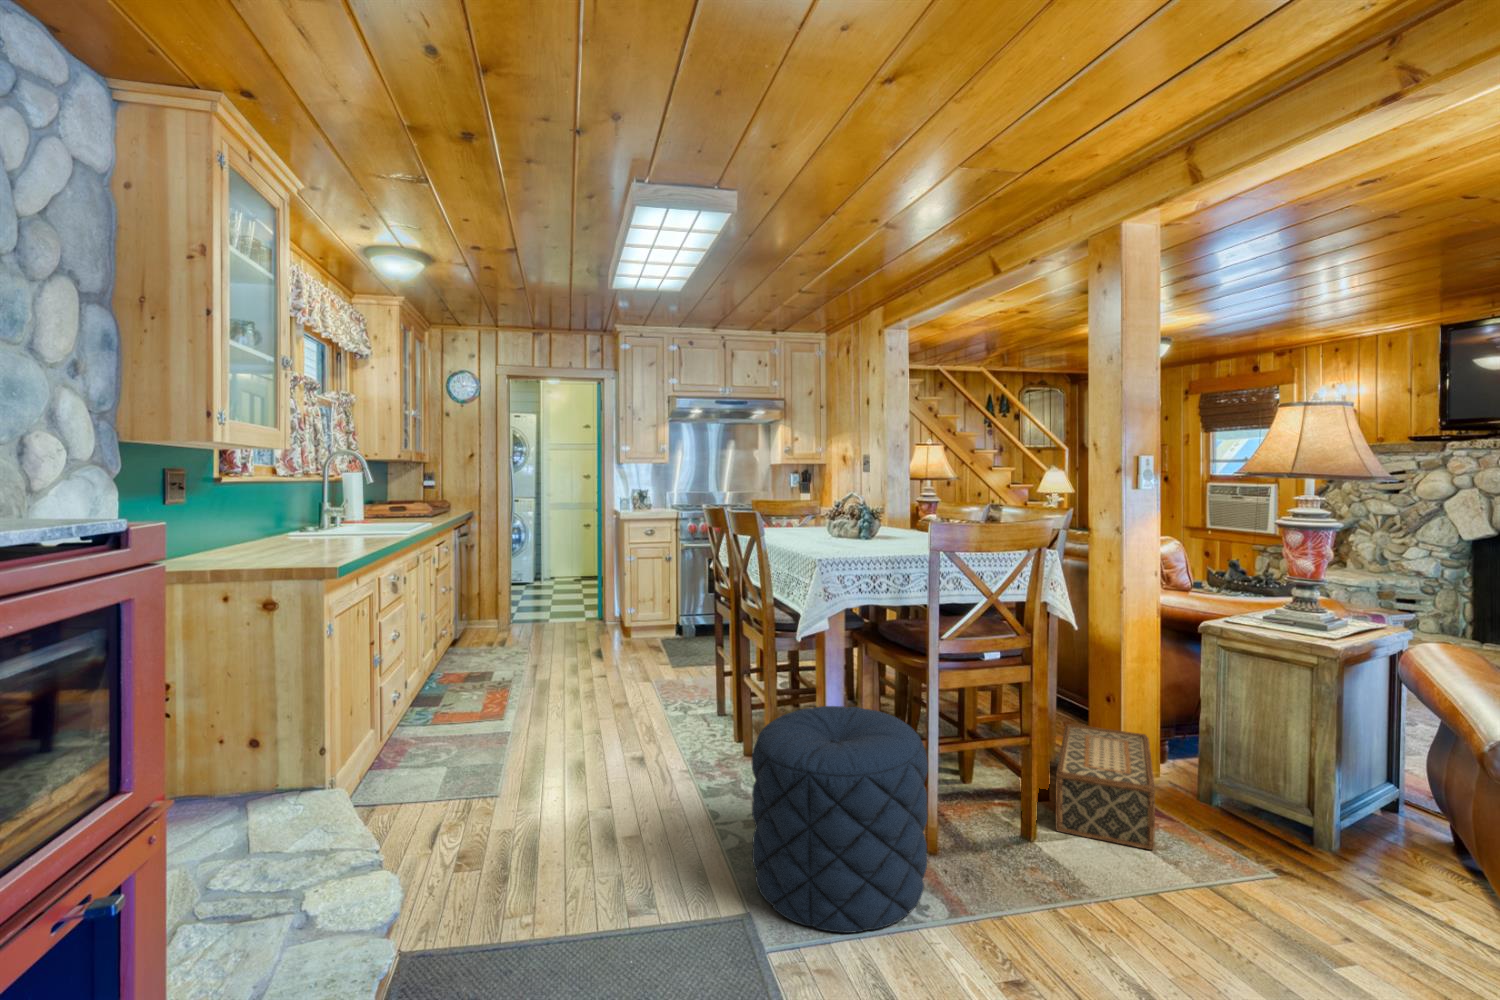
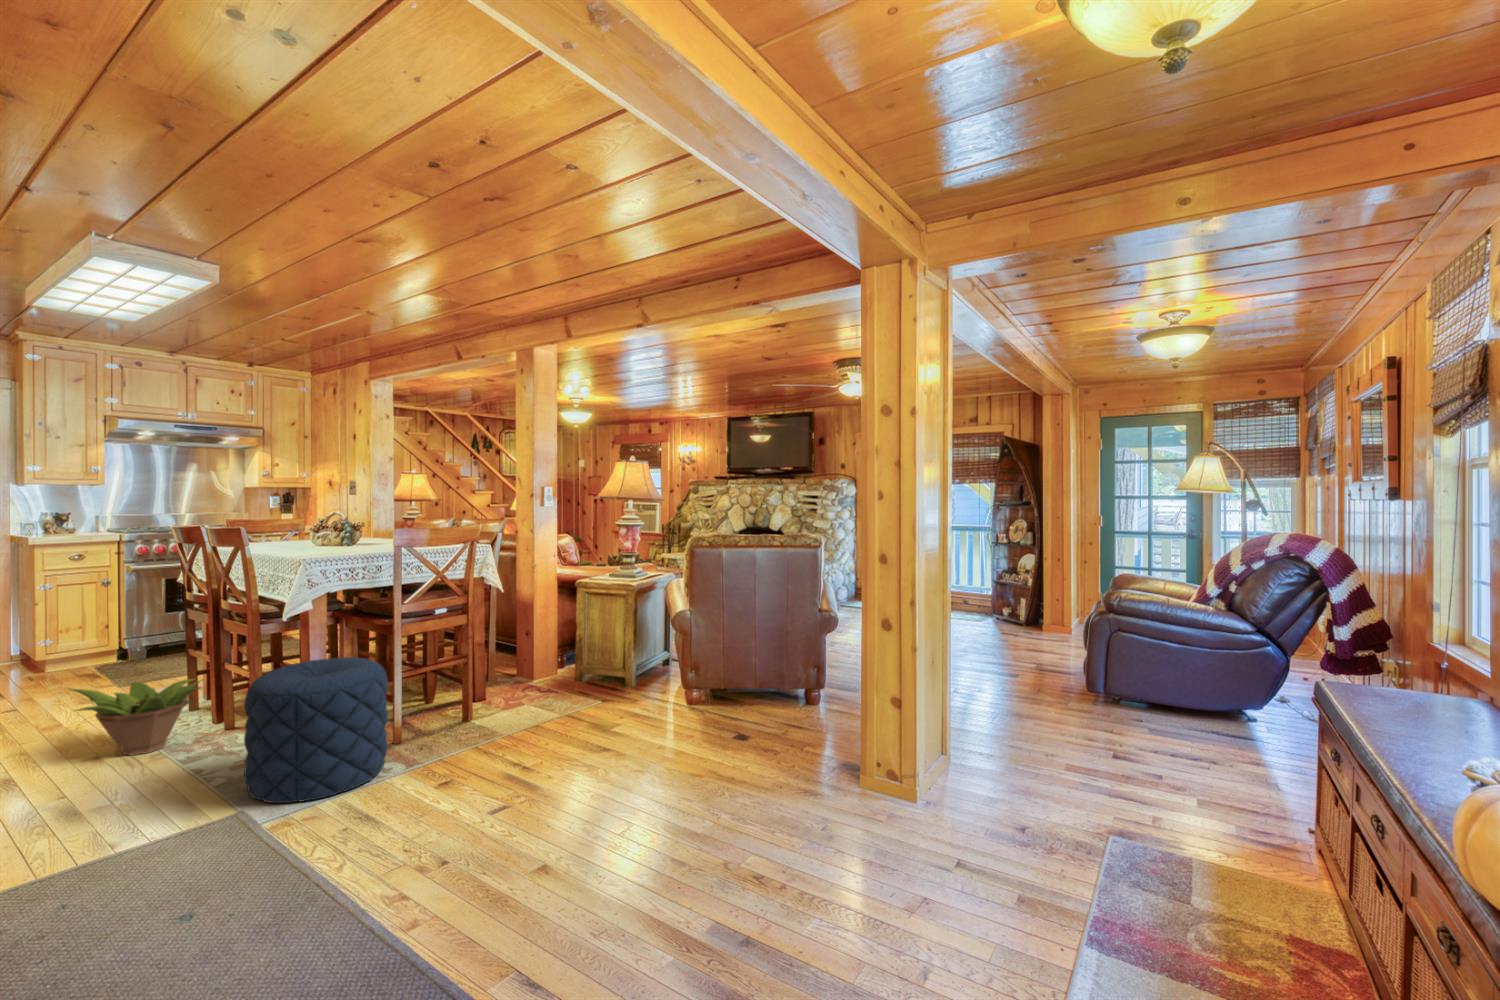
decorative plant: none [609,681,724,770] -> present [71,679,202,755]
woven basket: present [1055,724,1155,850] -> none [482,658,545,721]

